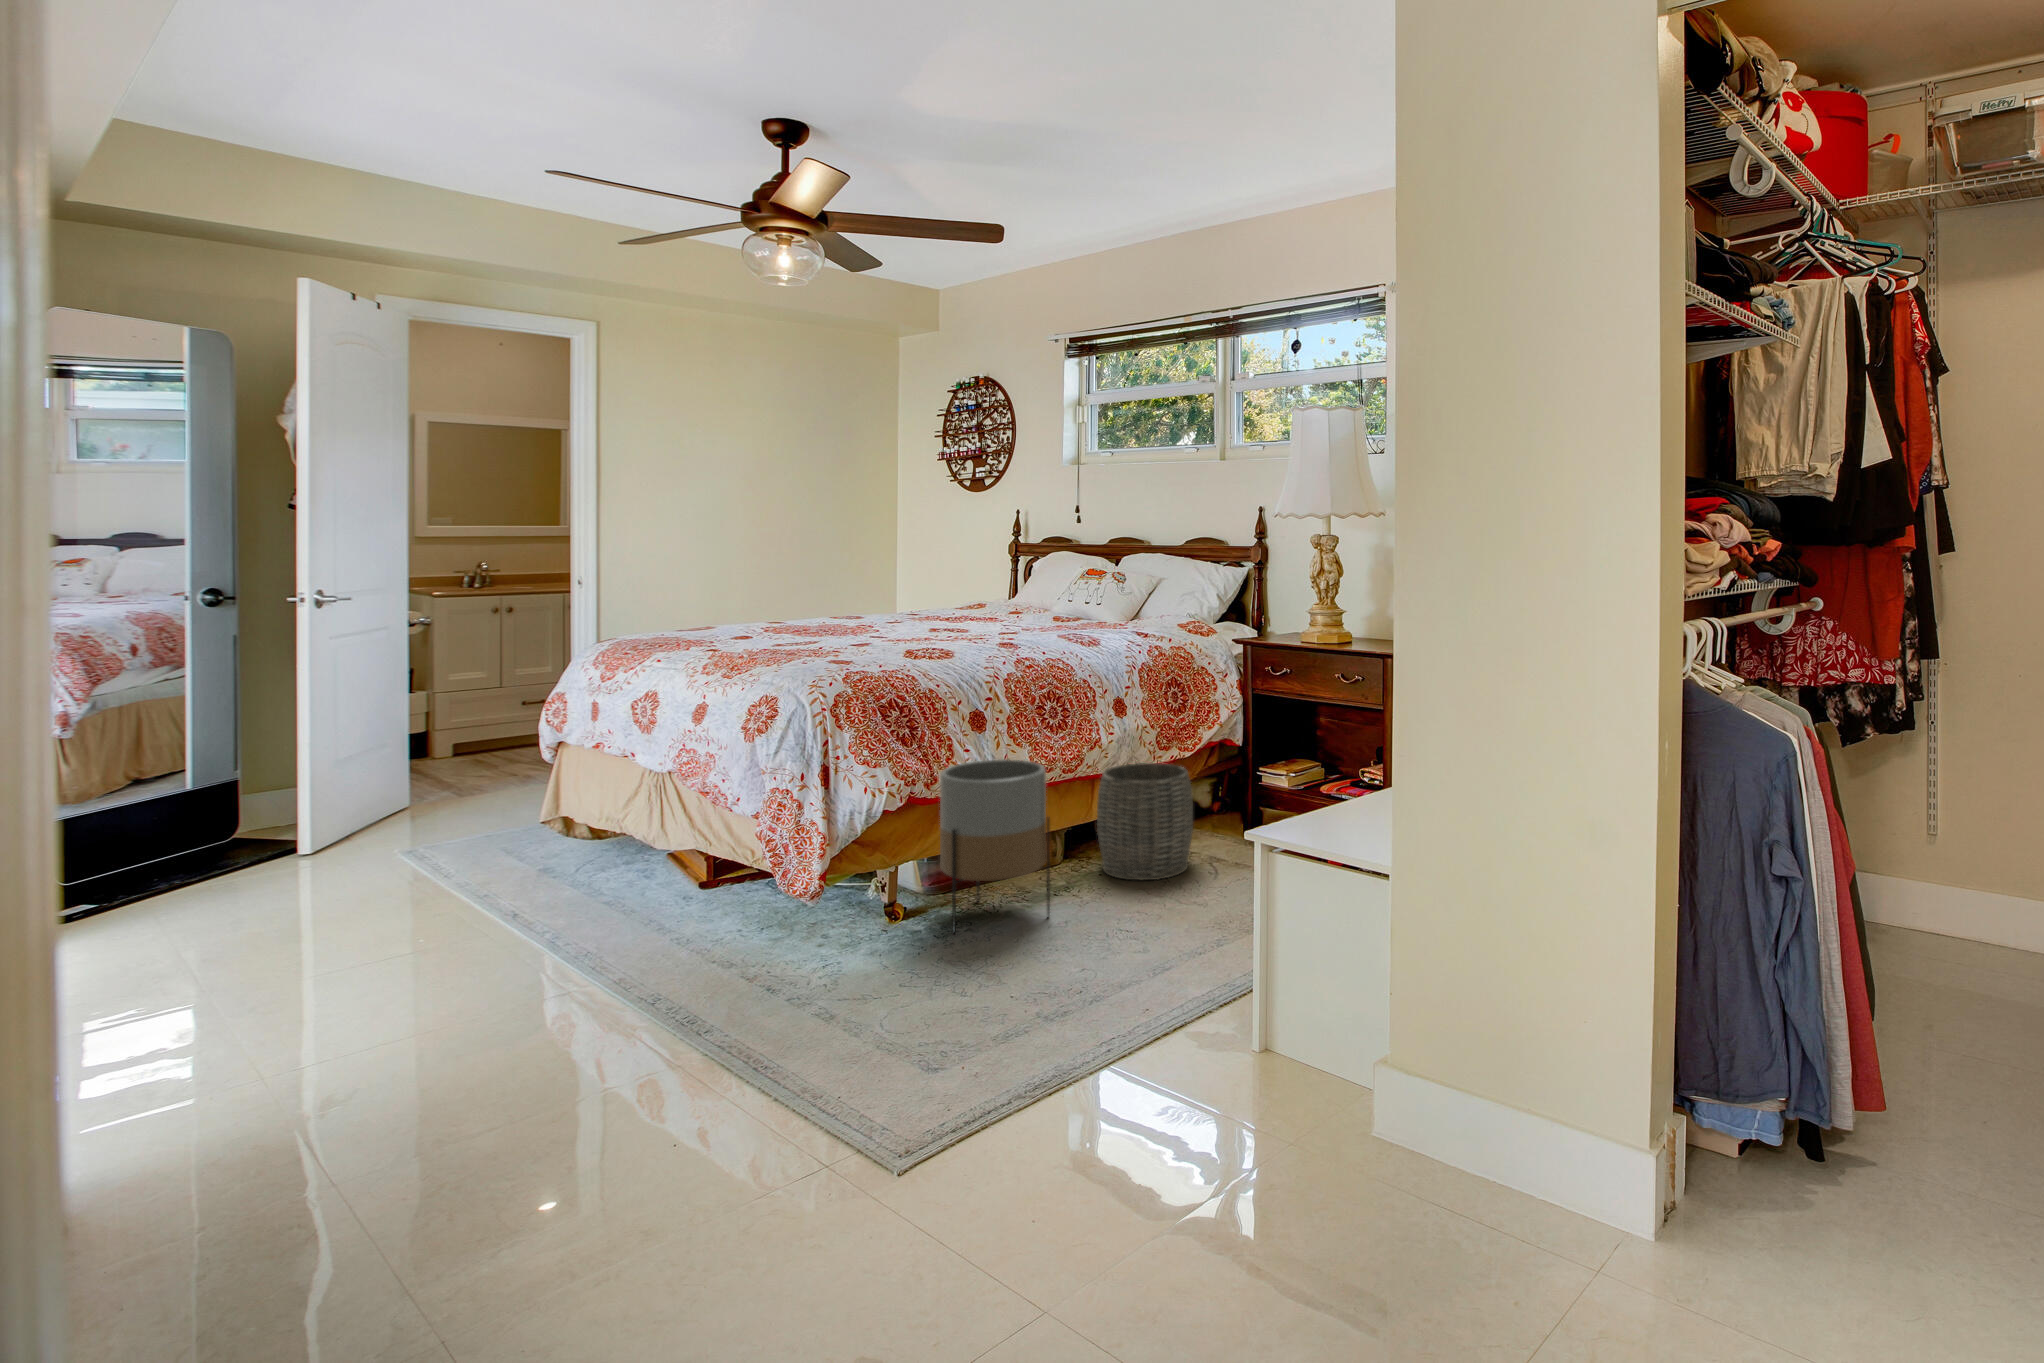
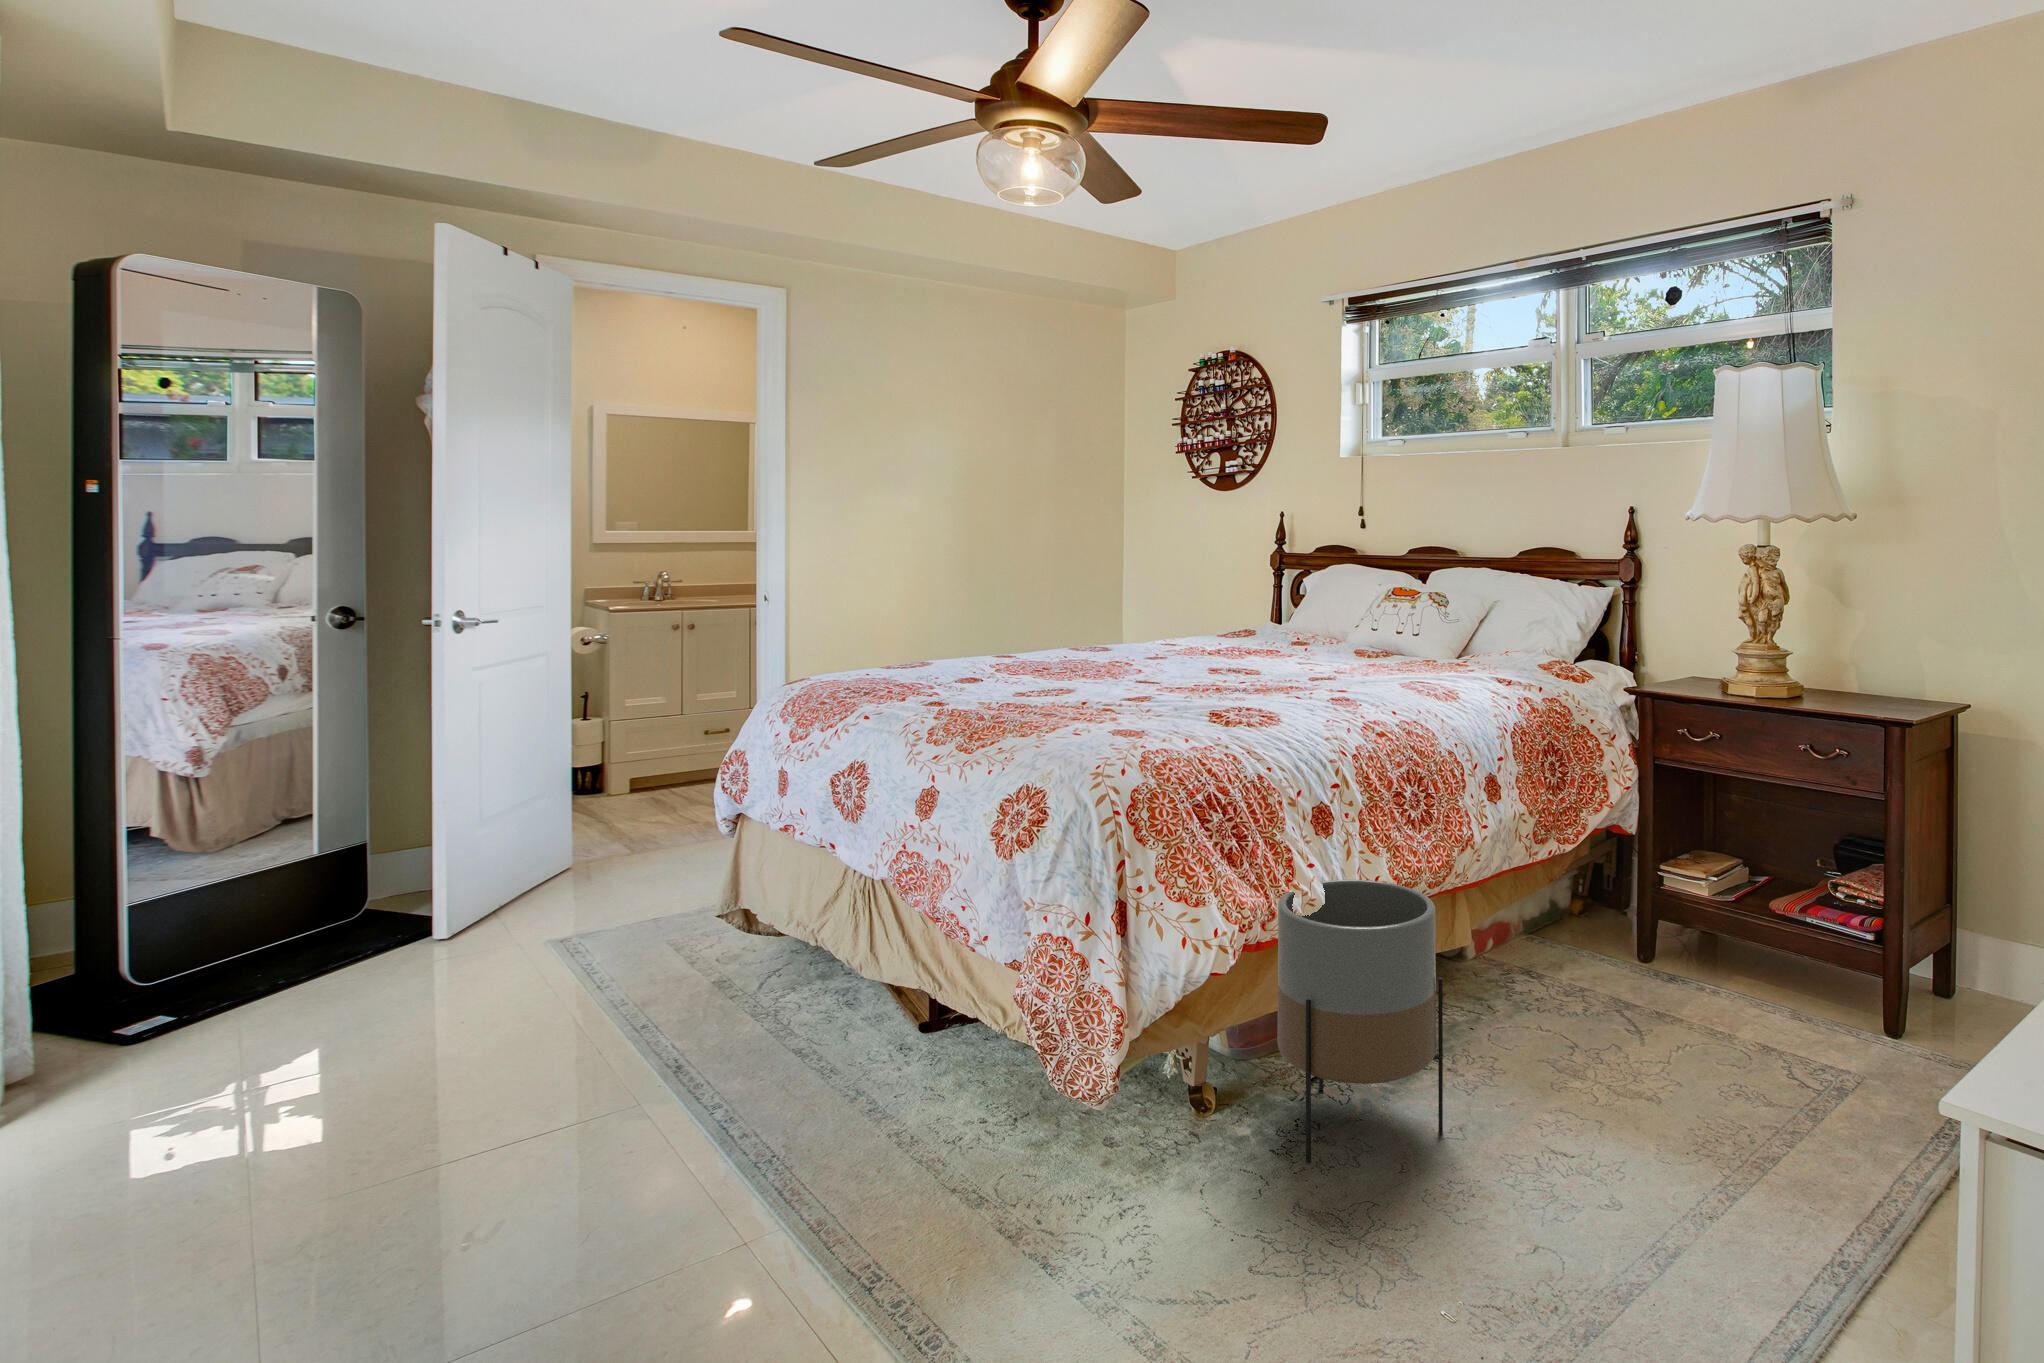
woven basket: present [1097,763,1193,880] -> none [1472,875,1618,1062]

